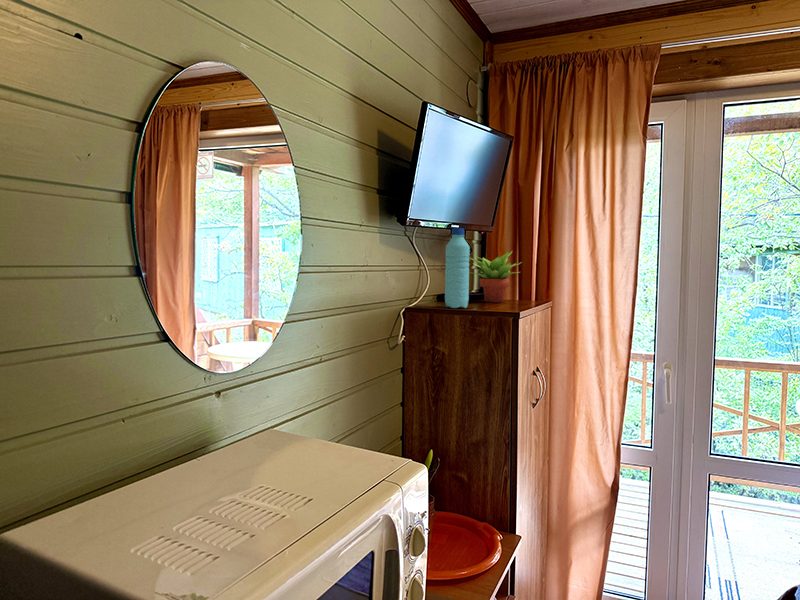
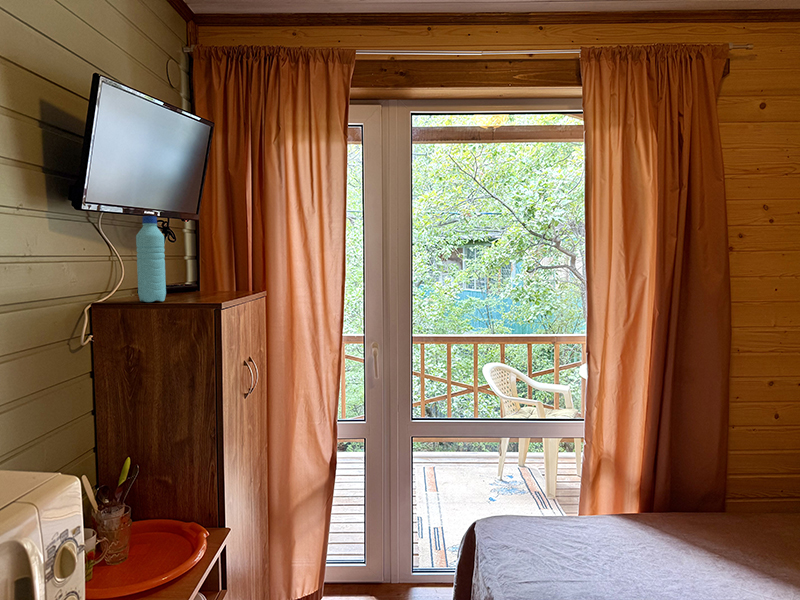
succulent plant: present [469,251,516,302] -> none [170,241,230,294]

